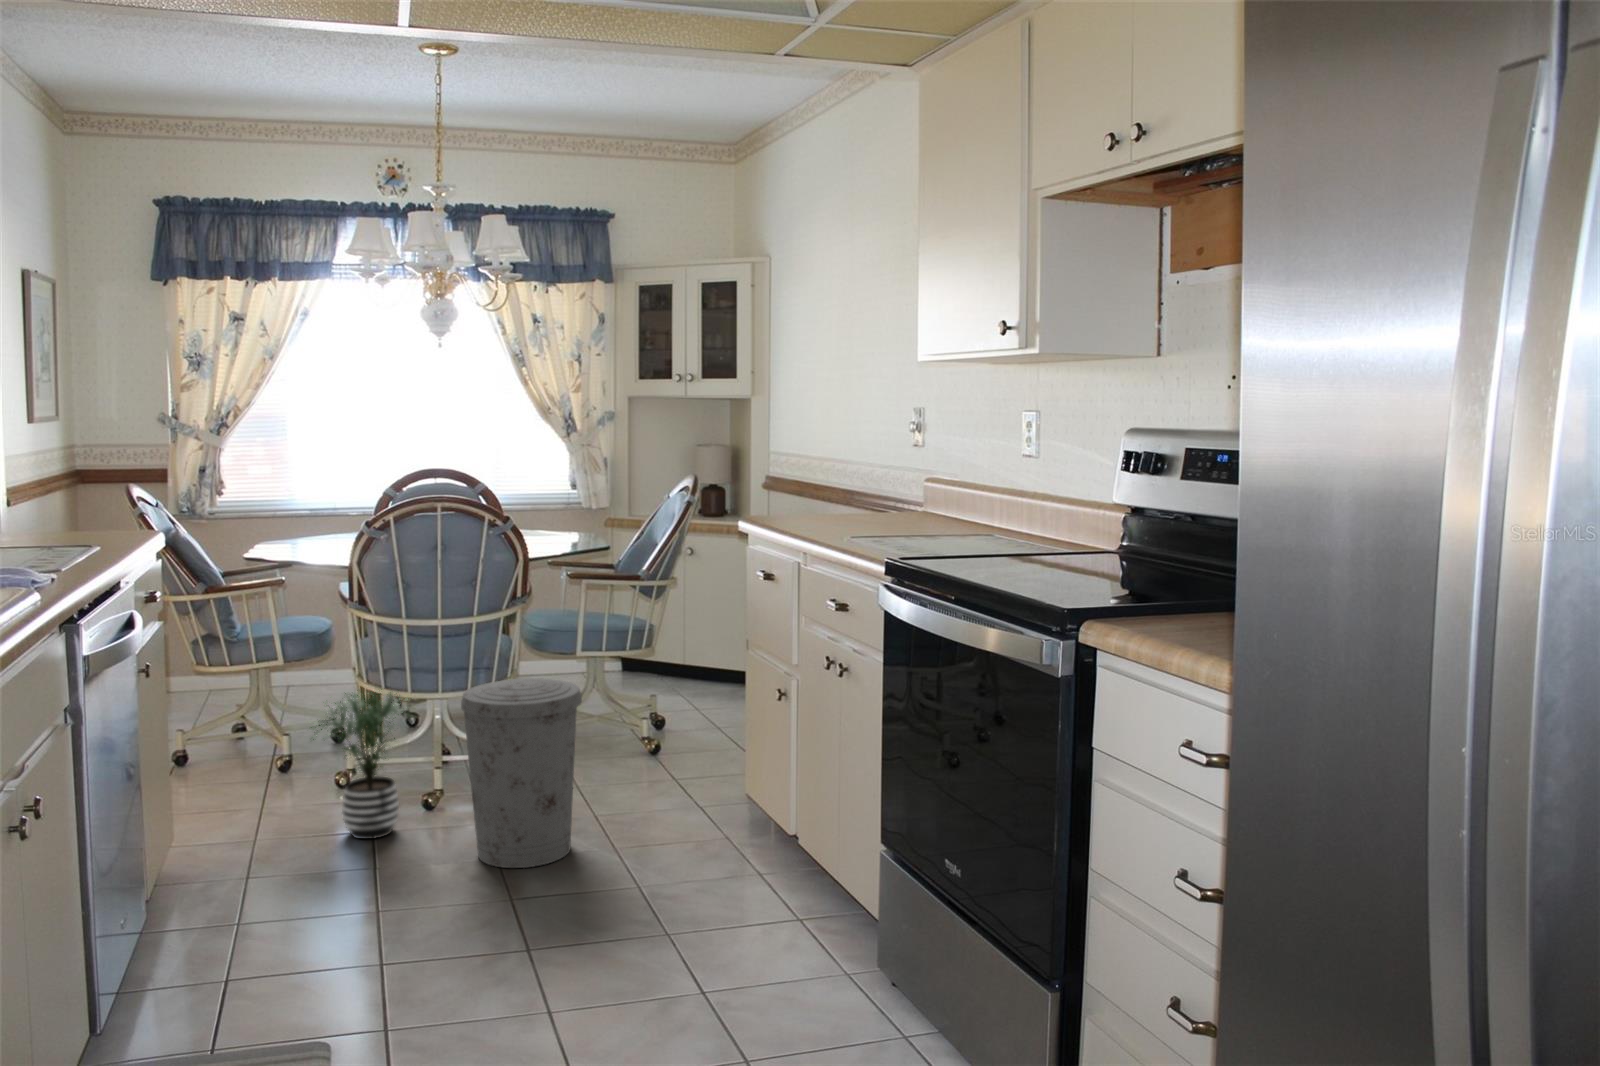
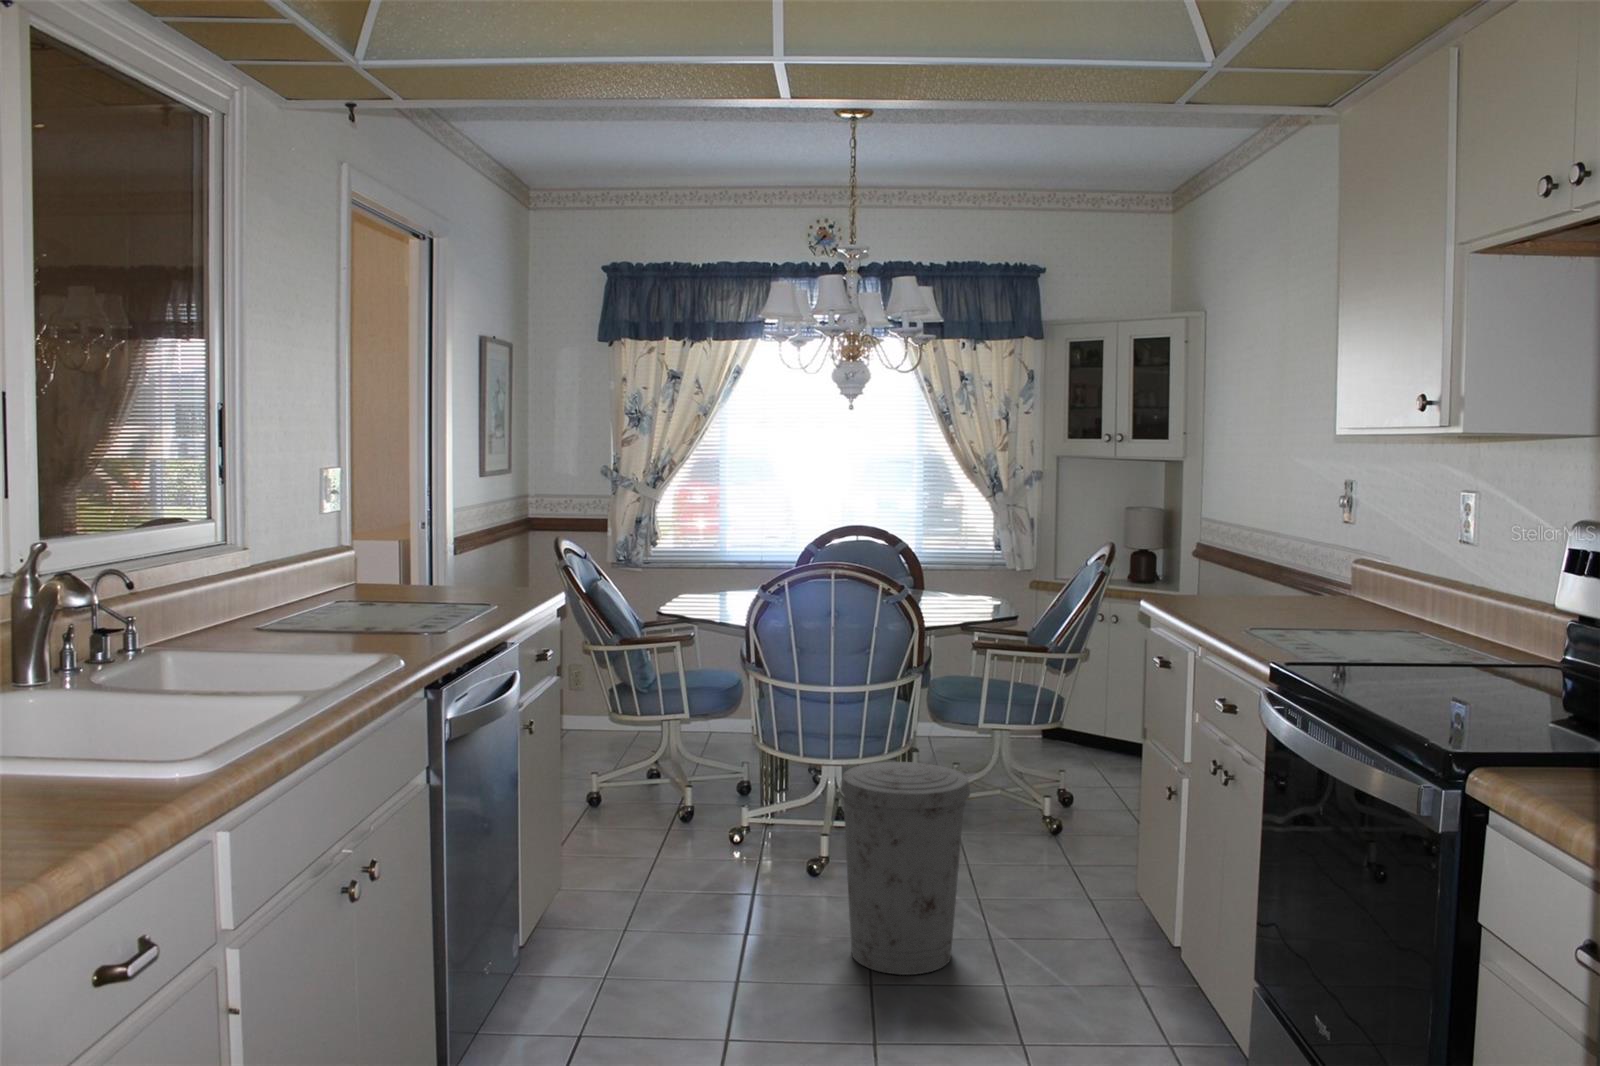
potted plant: present [311,689,401,839] -> none [691,753,803,915]

